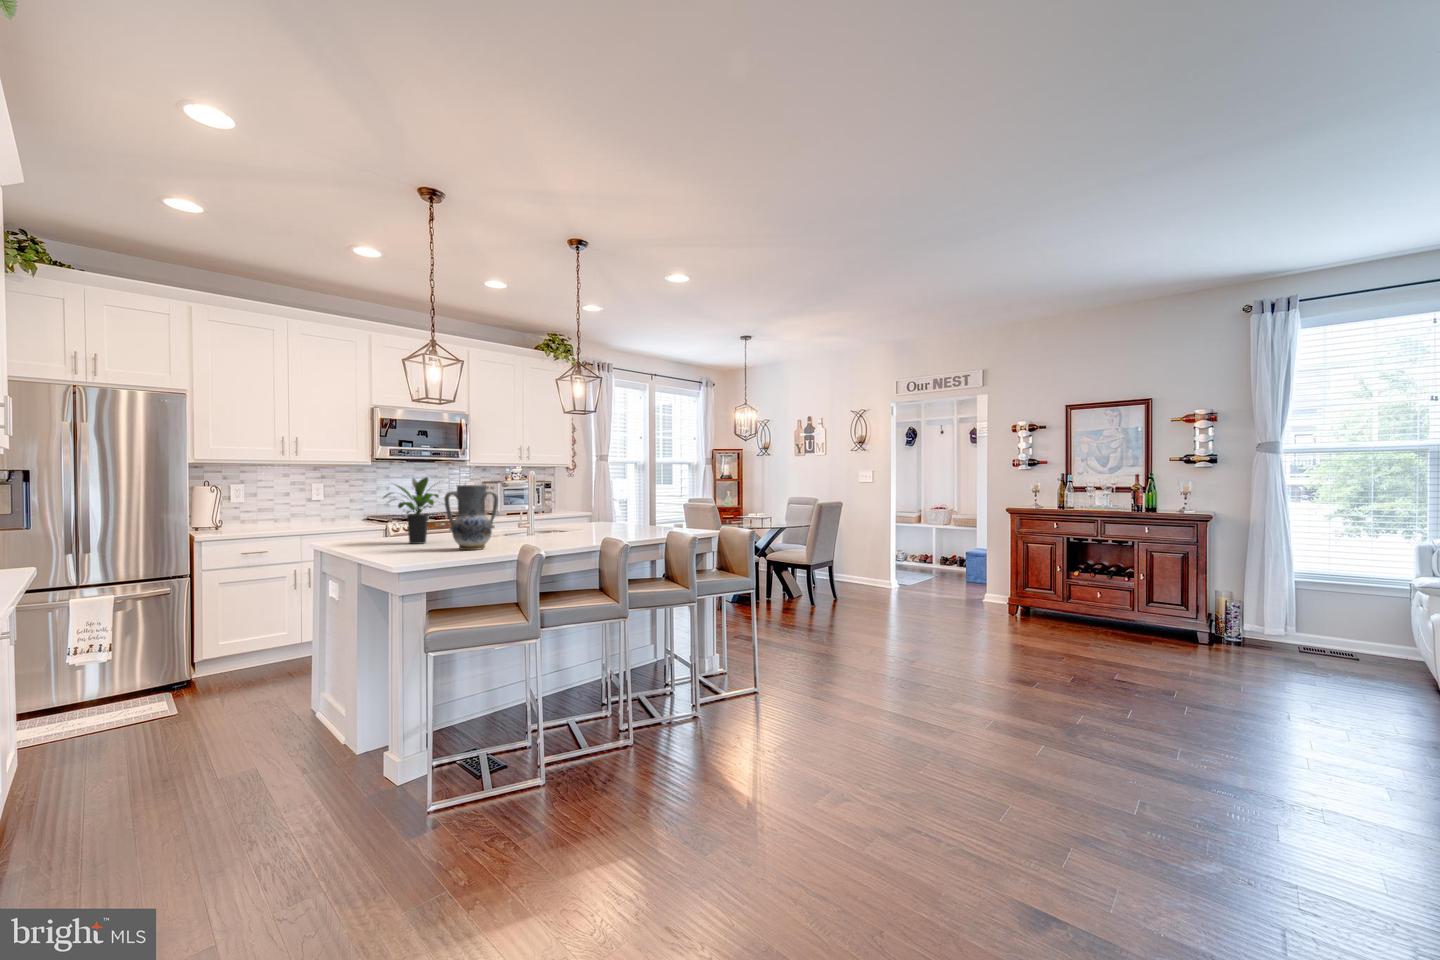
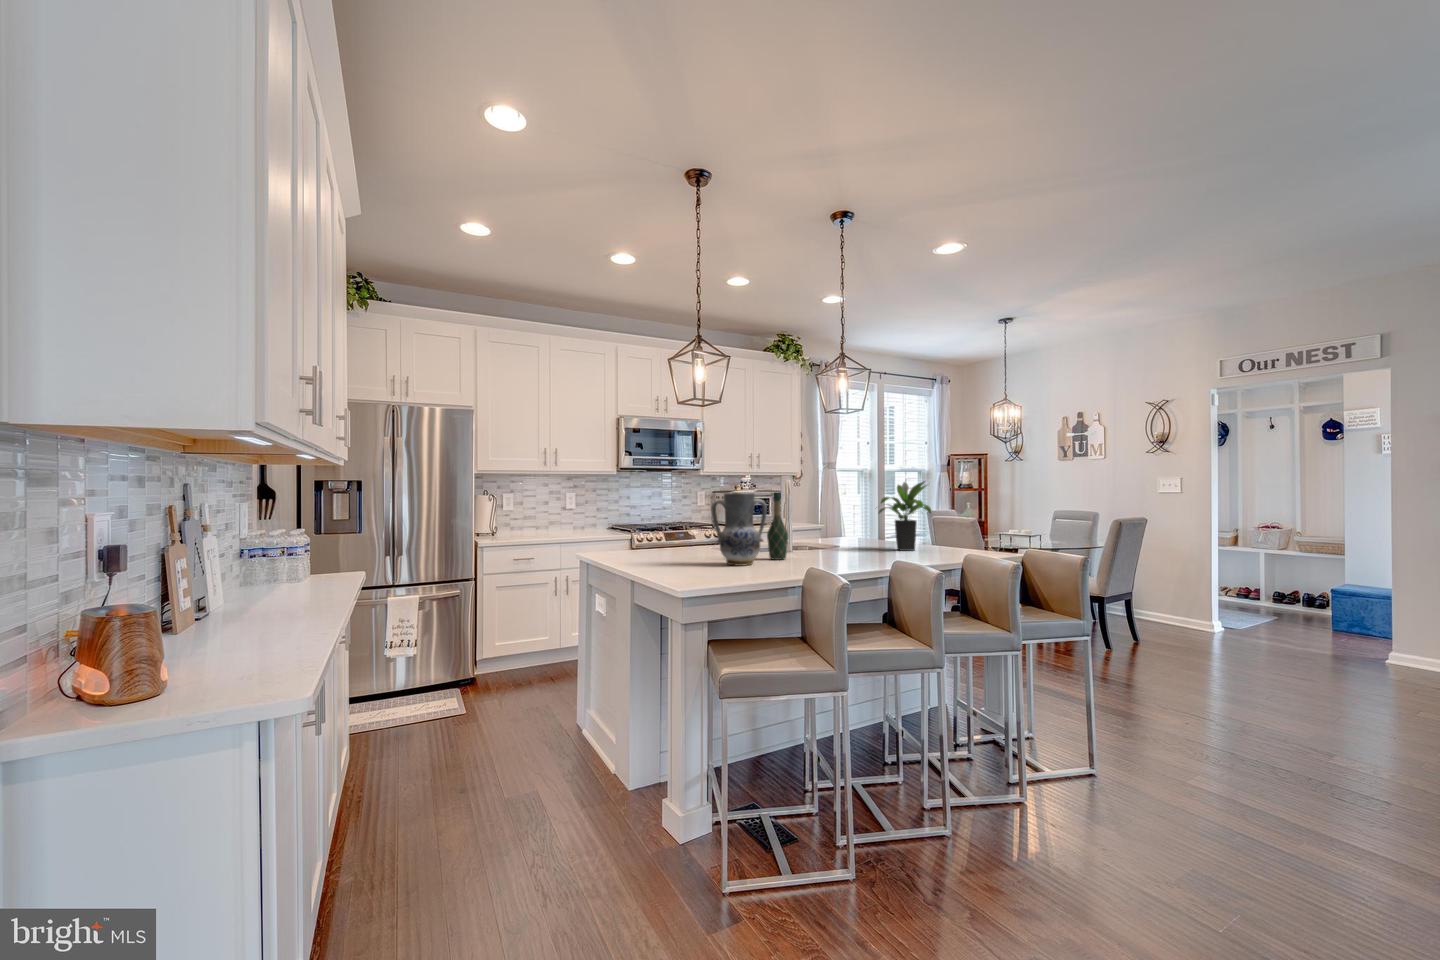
potted plant: present [384,477,439,544] -> present [879,481,931,551]
wine bottle: none [502,484,522,544] -> present [767,493,788,560]

